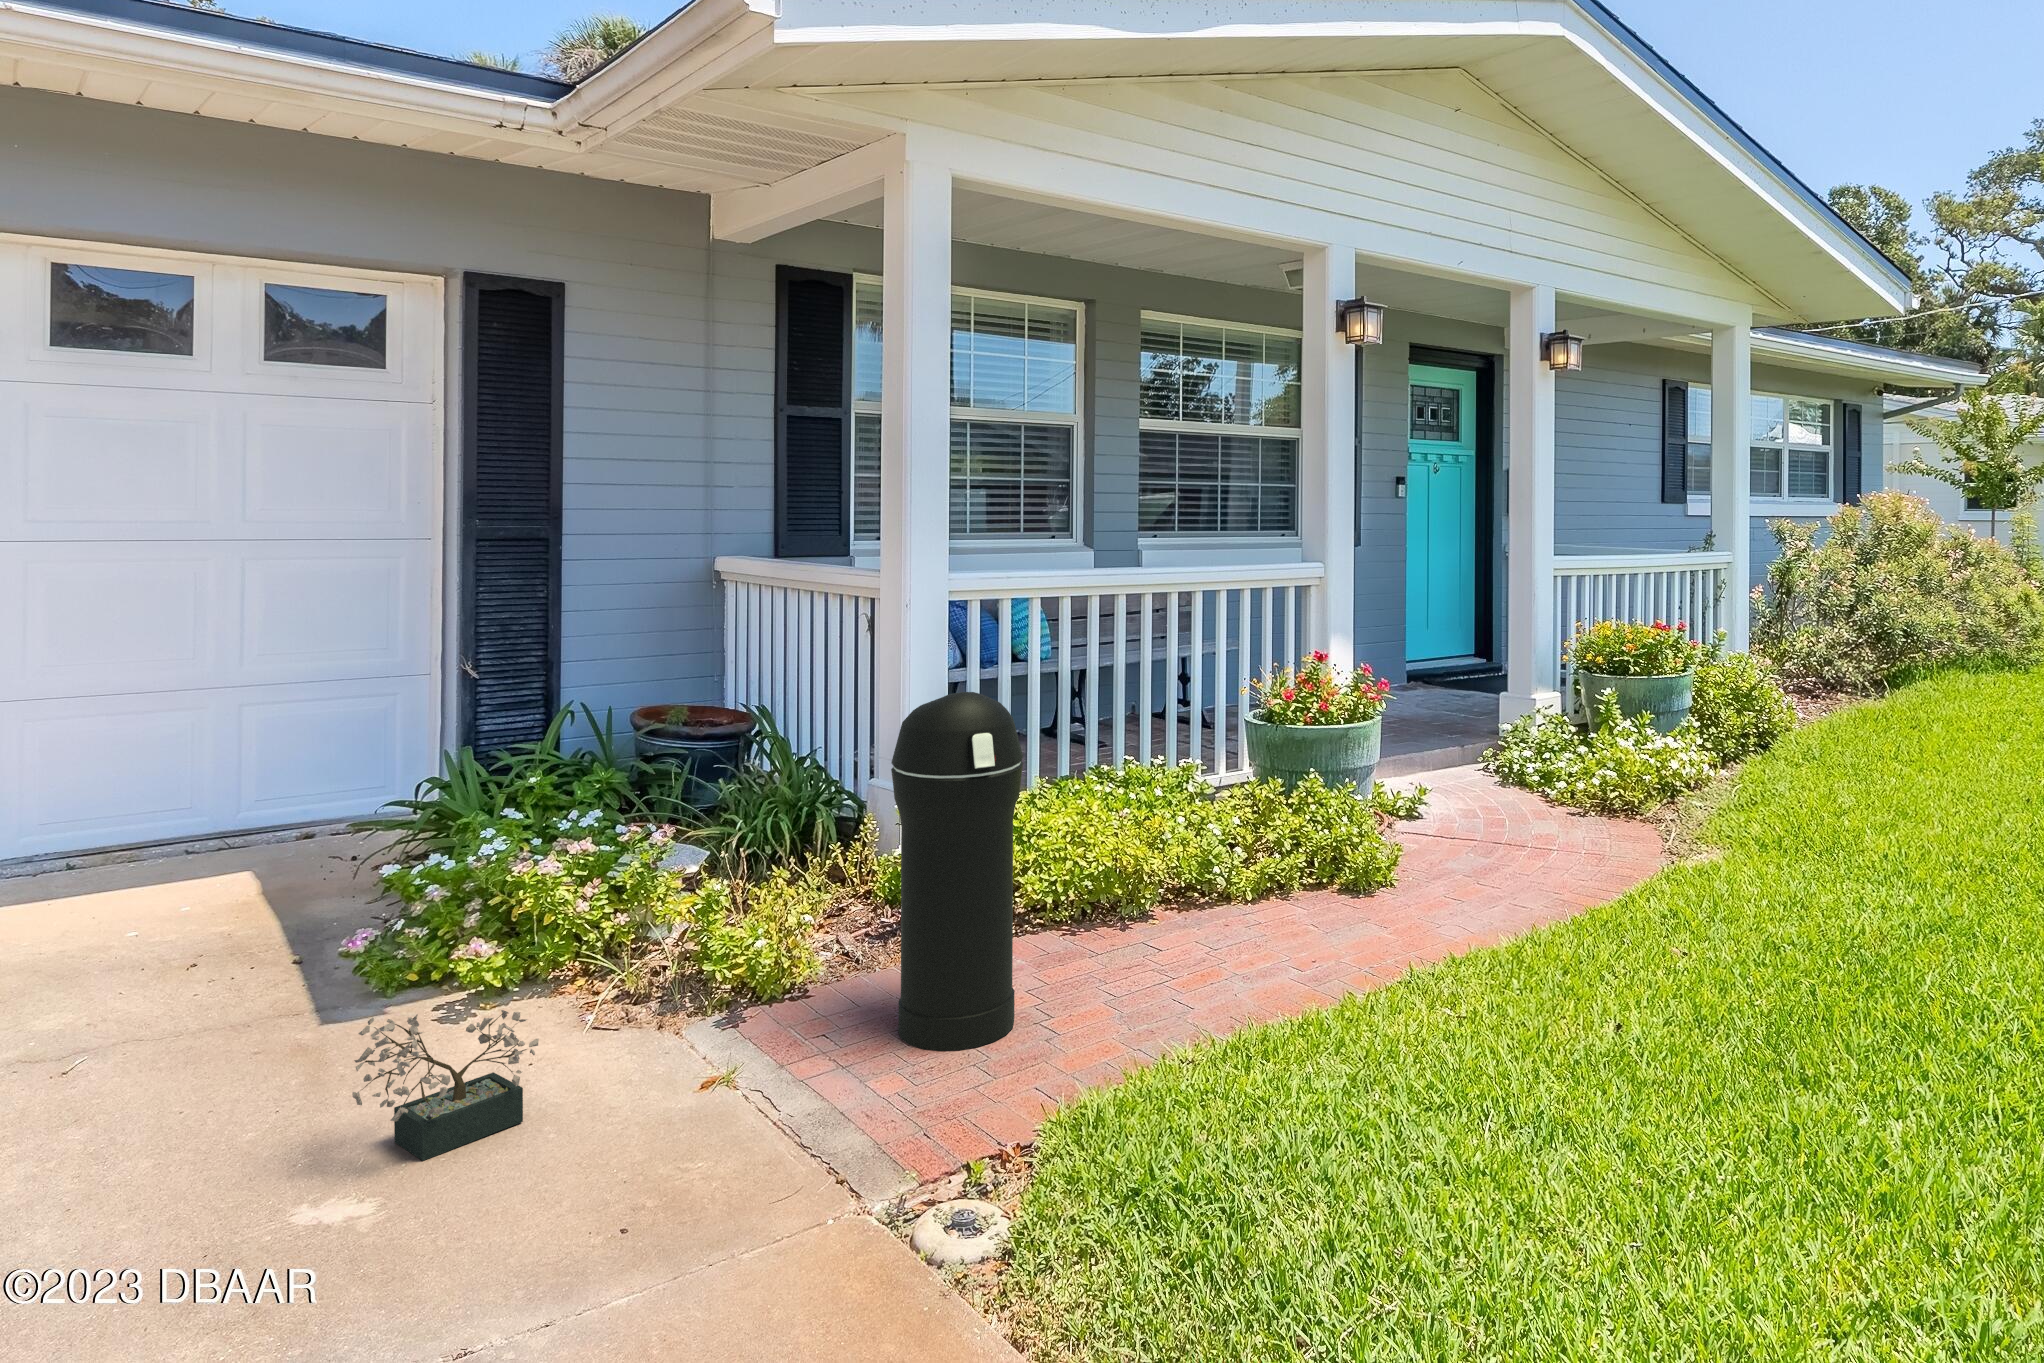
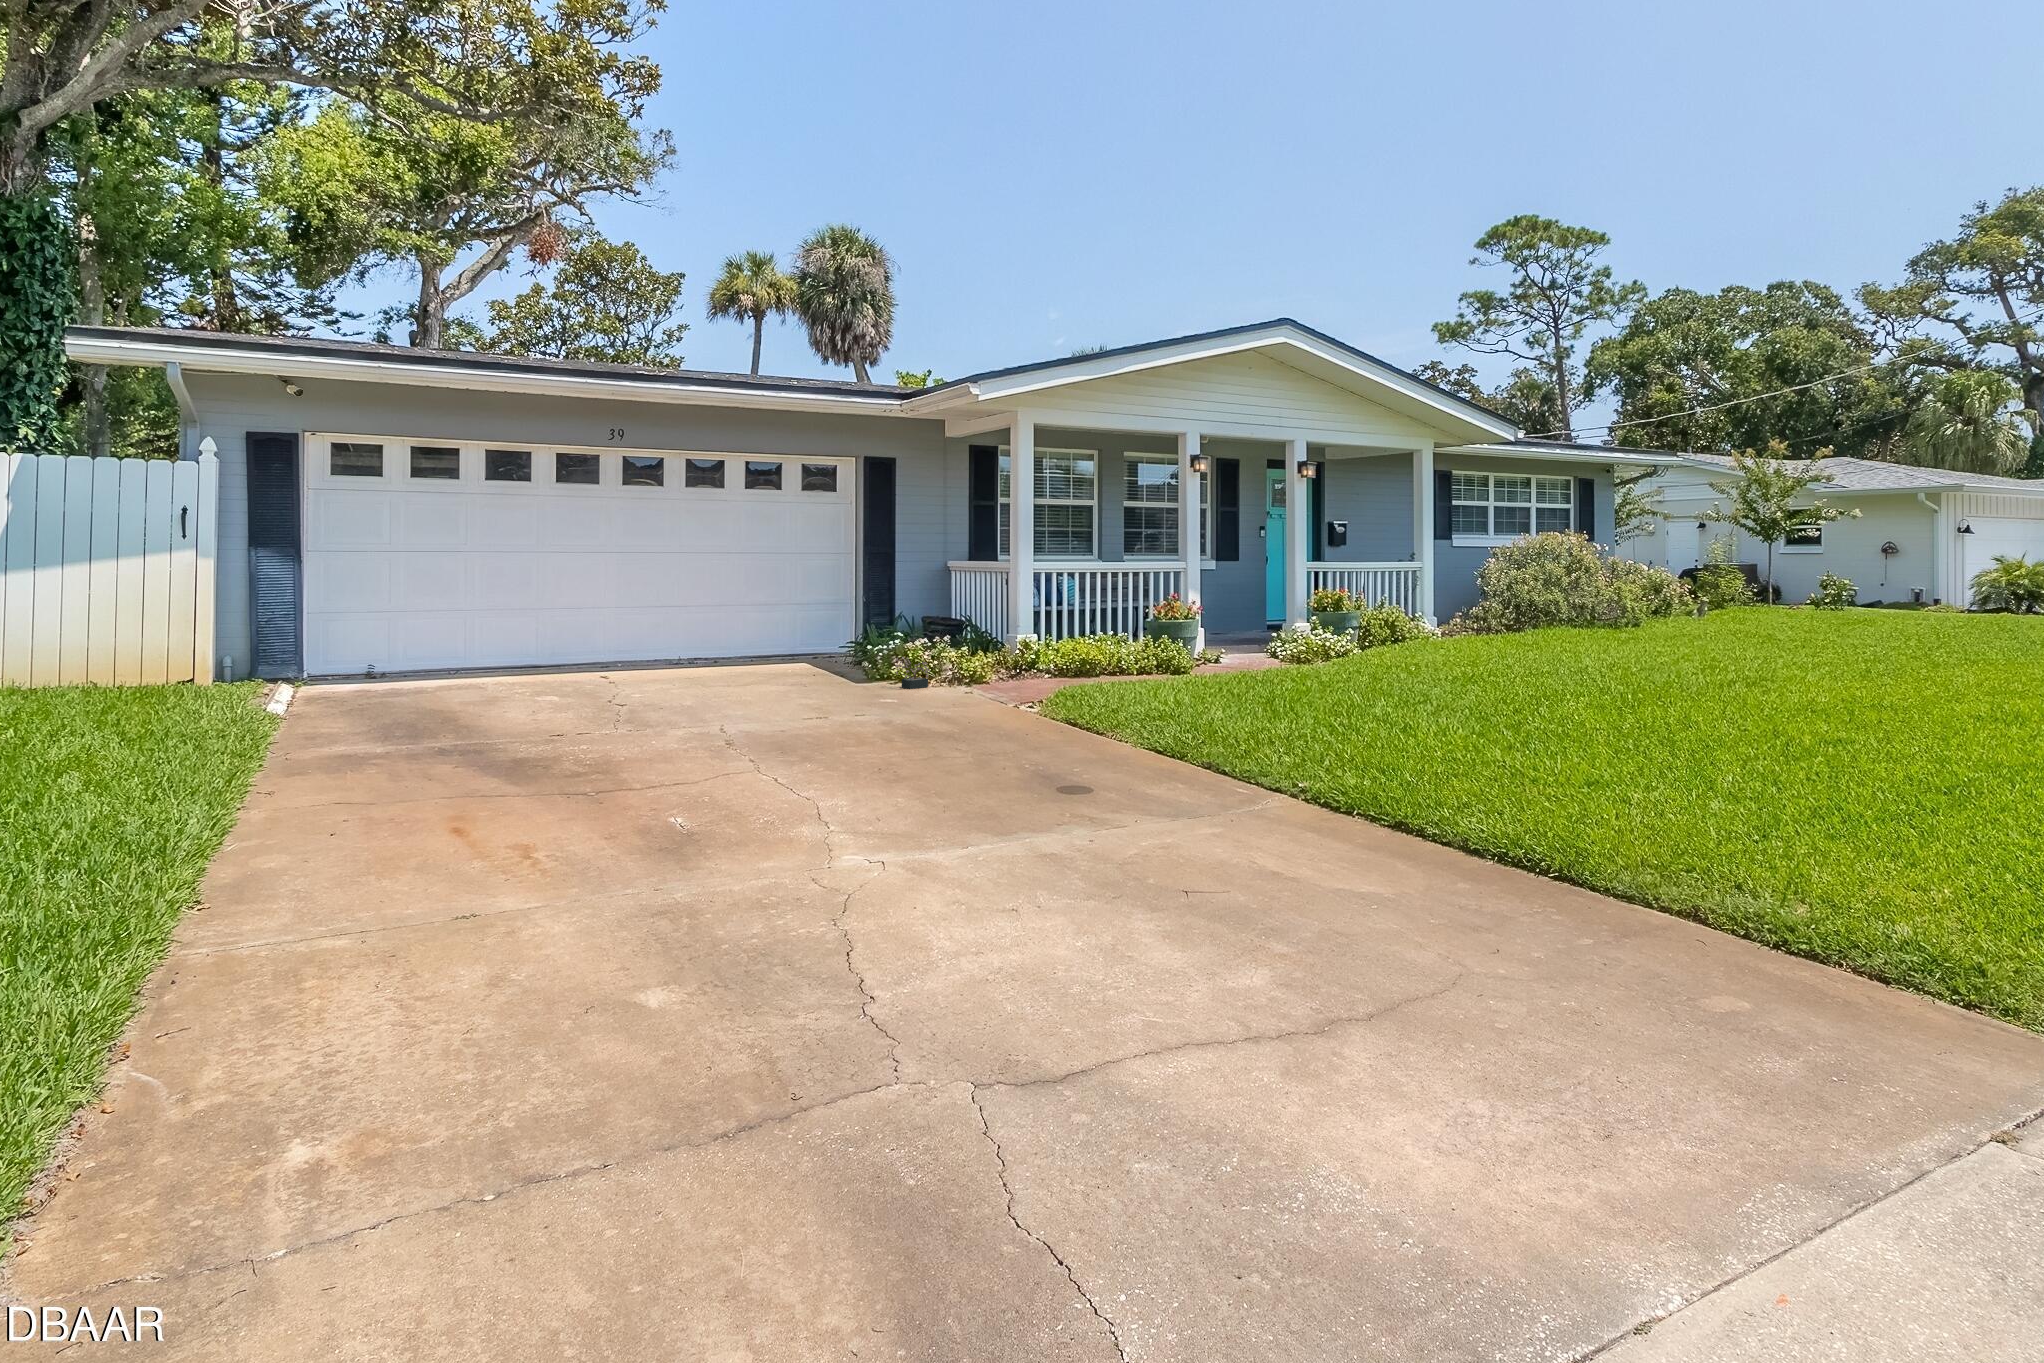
trash can: present [891,692,1023,1051] -> none [1014,591,1050,687]

